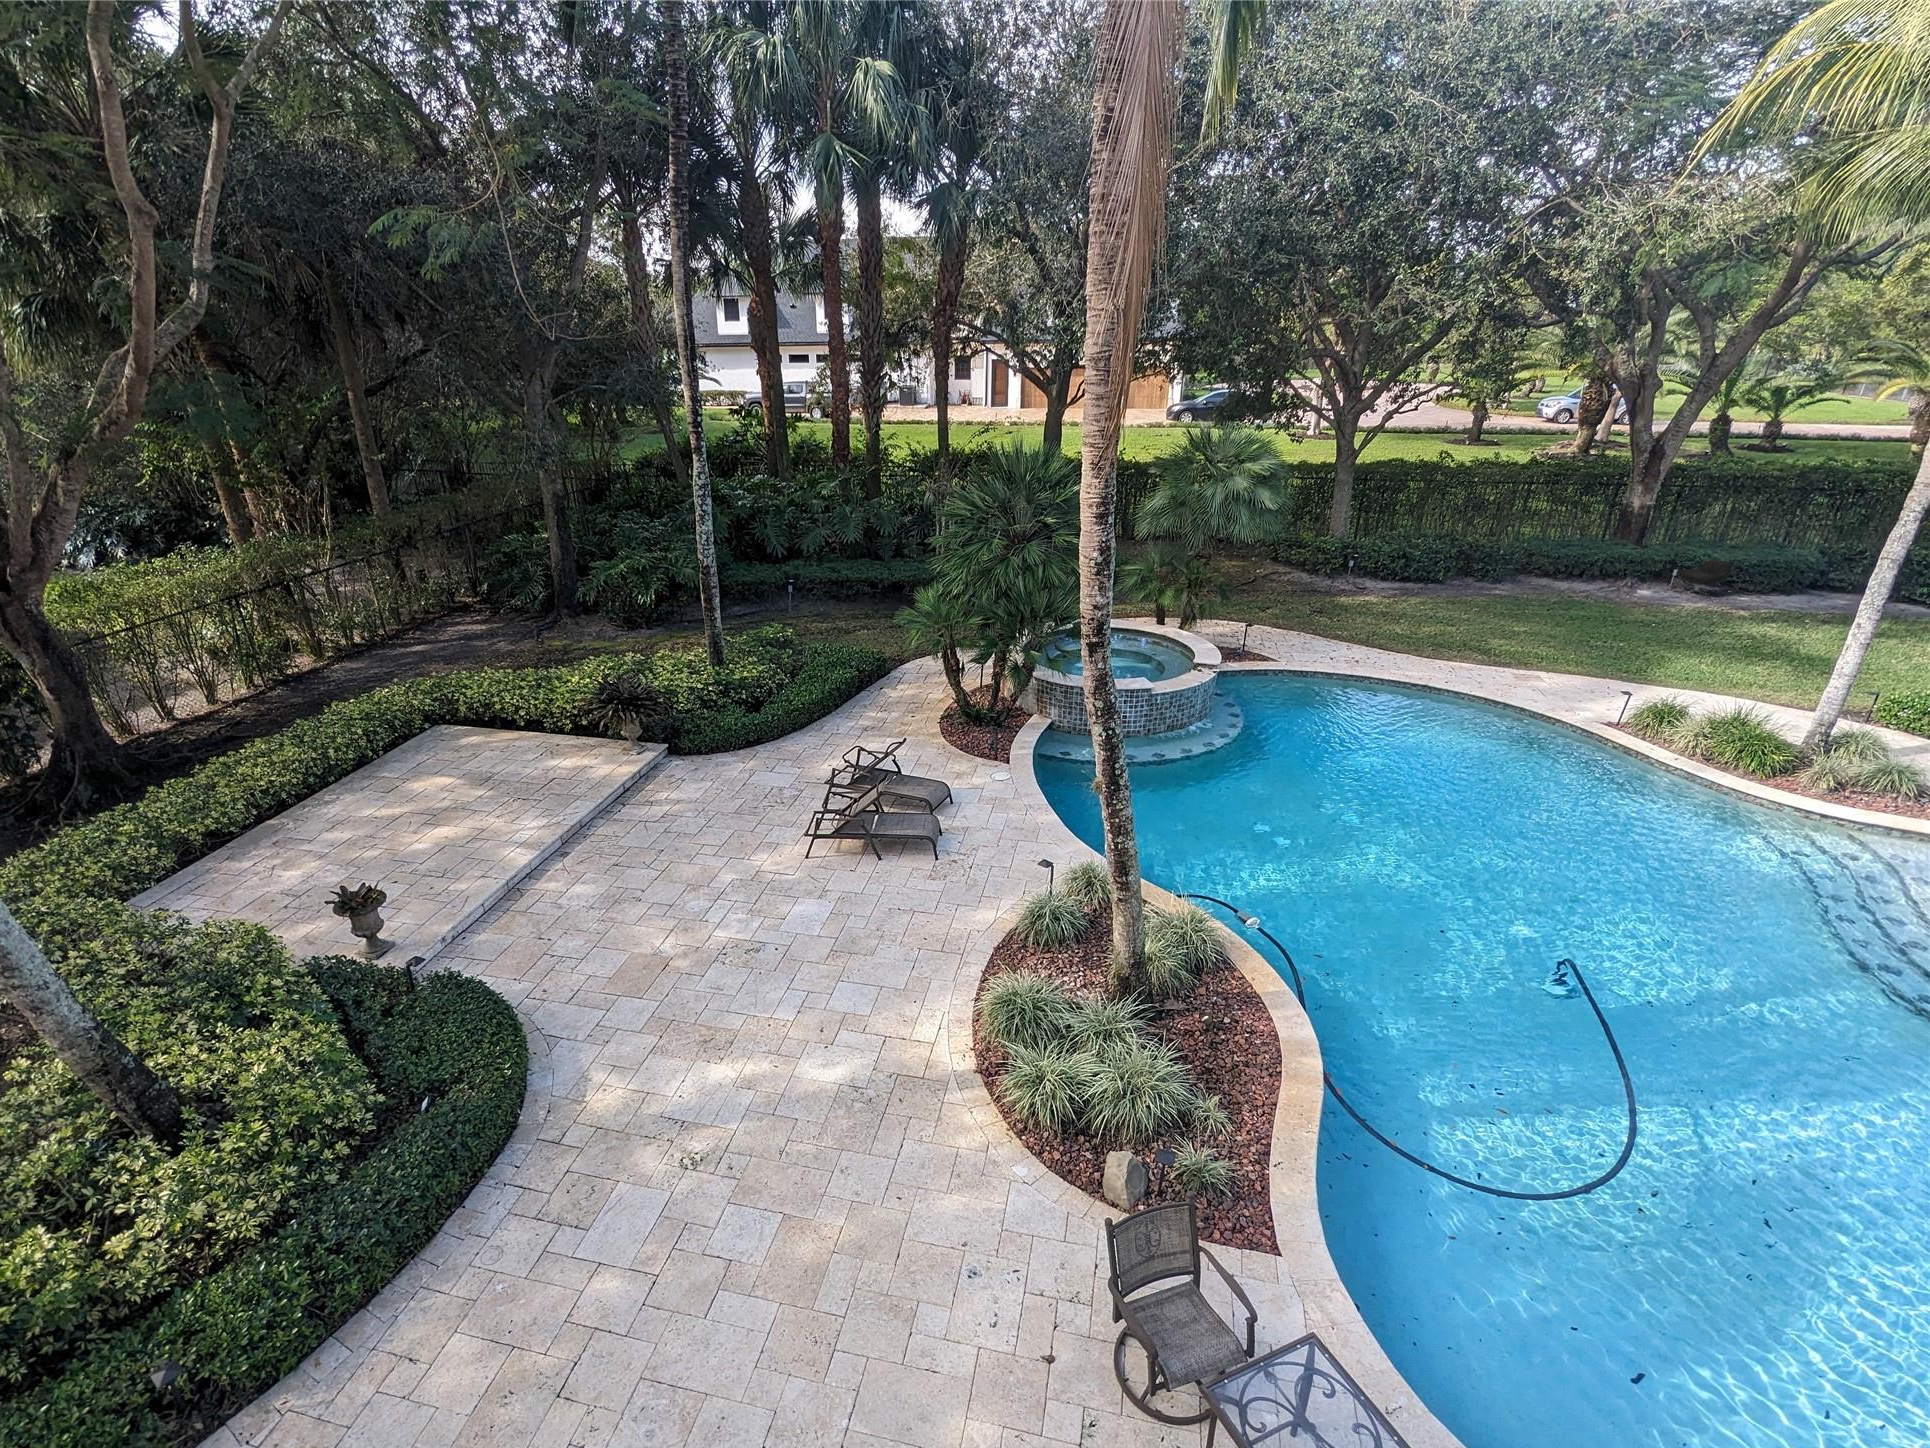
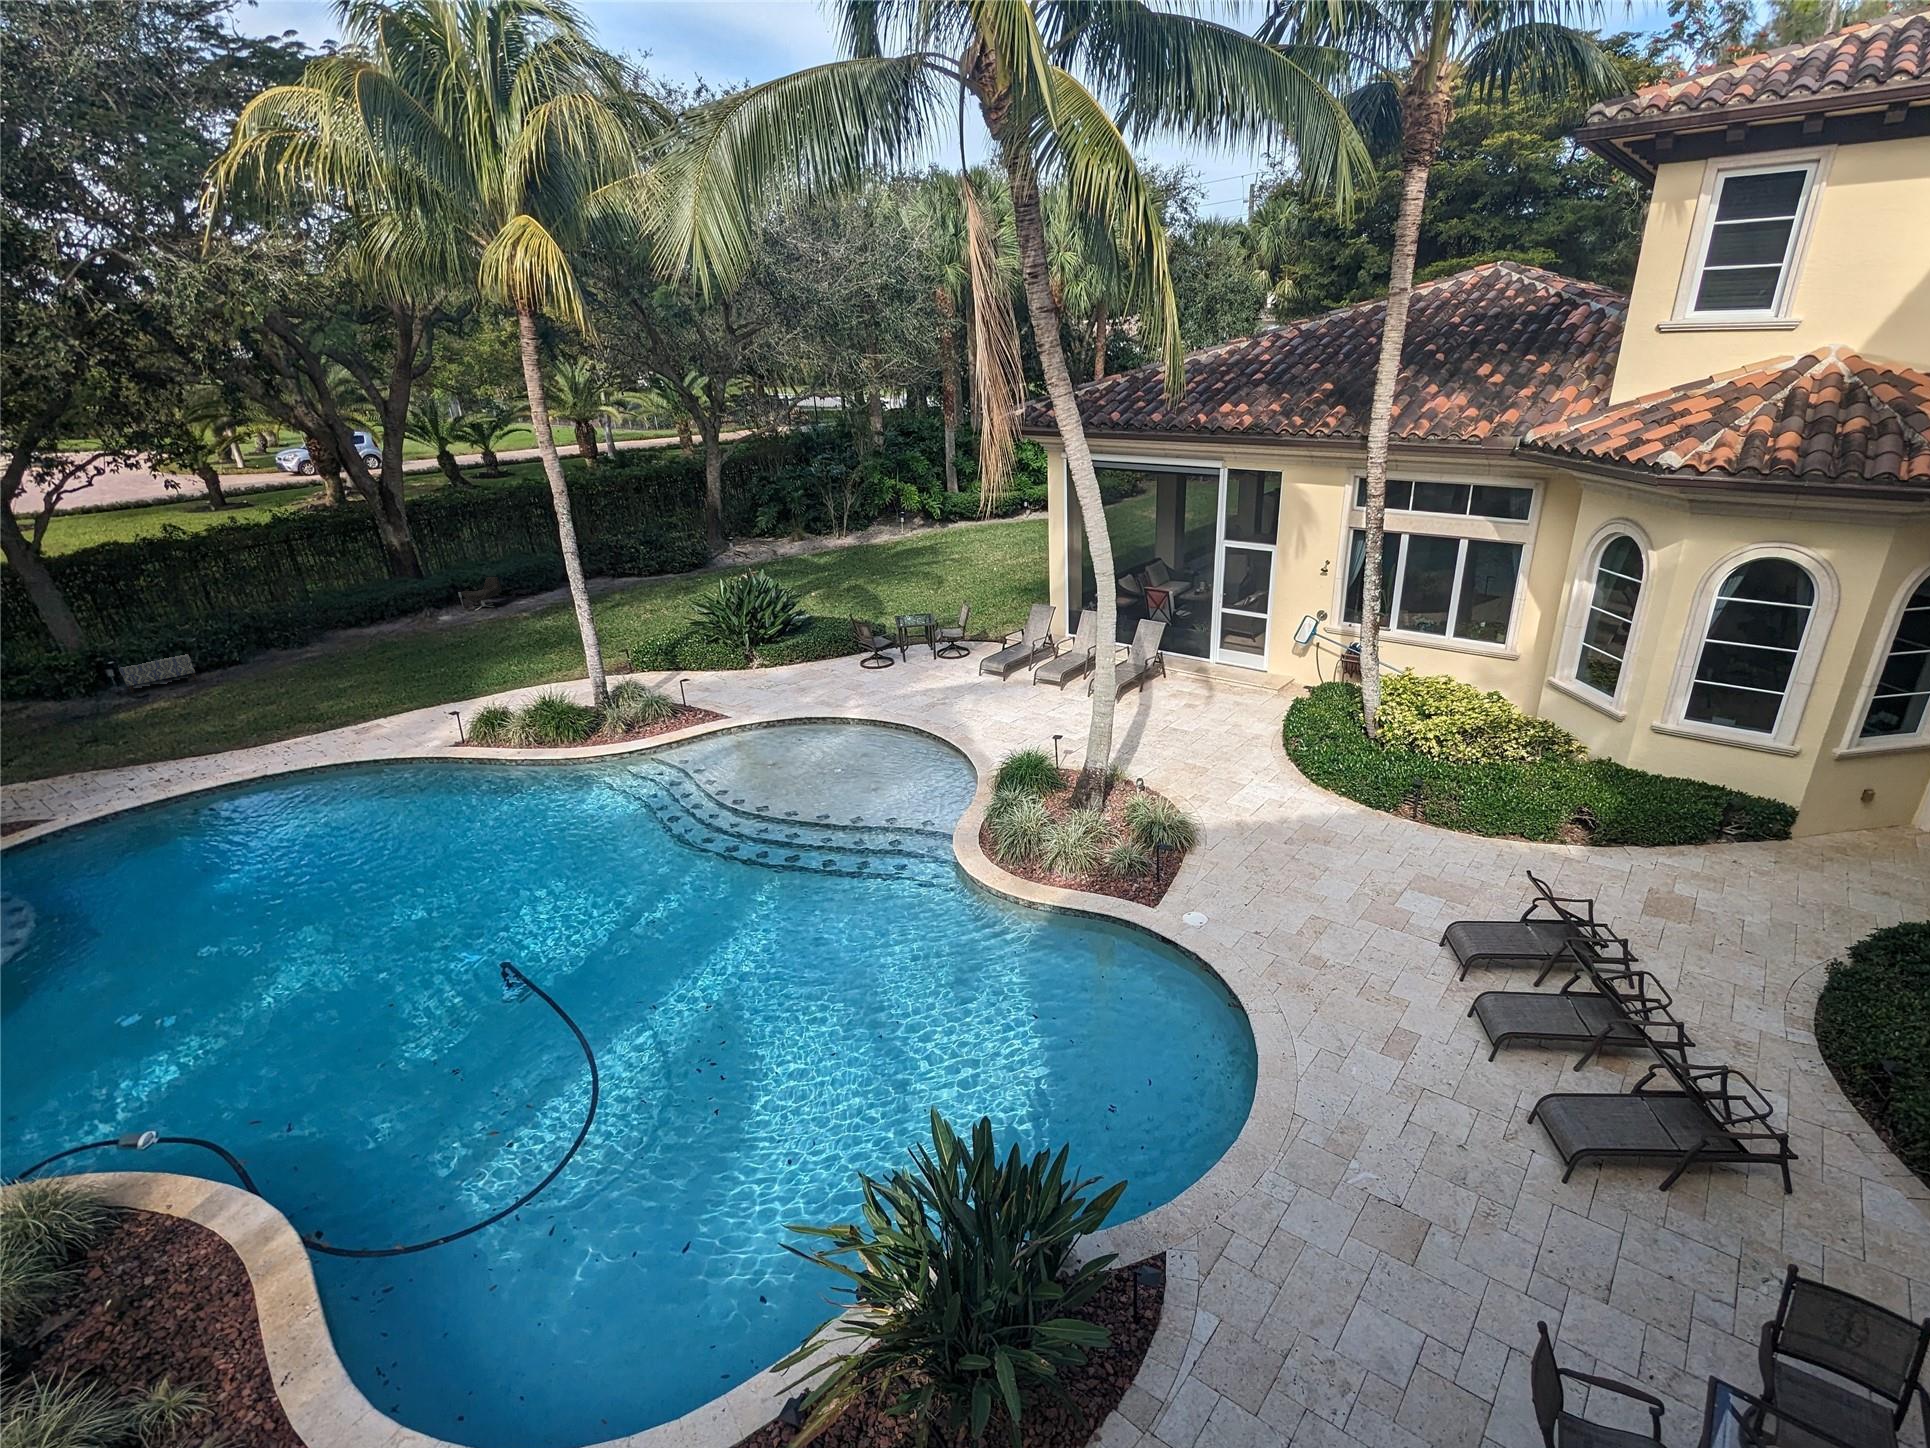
bench: none [1356,558,1409,586] -> present [119,654,197,693]

